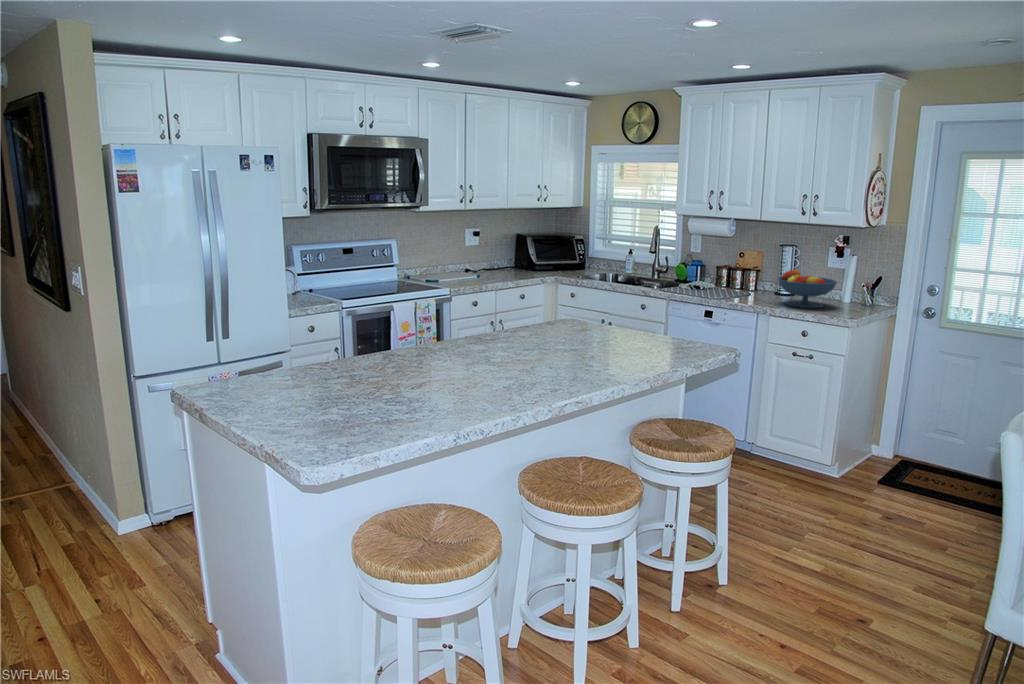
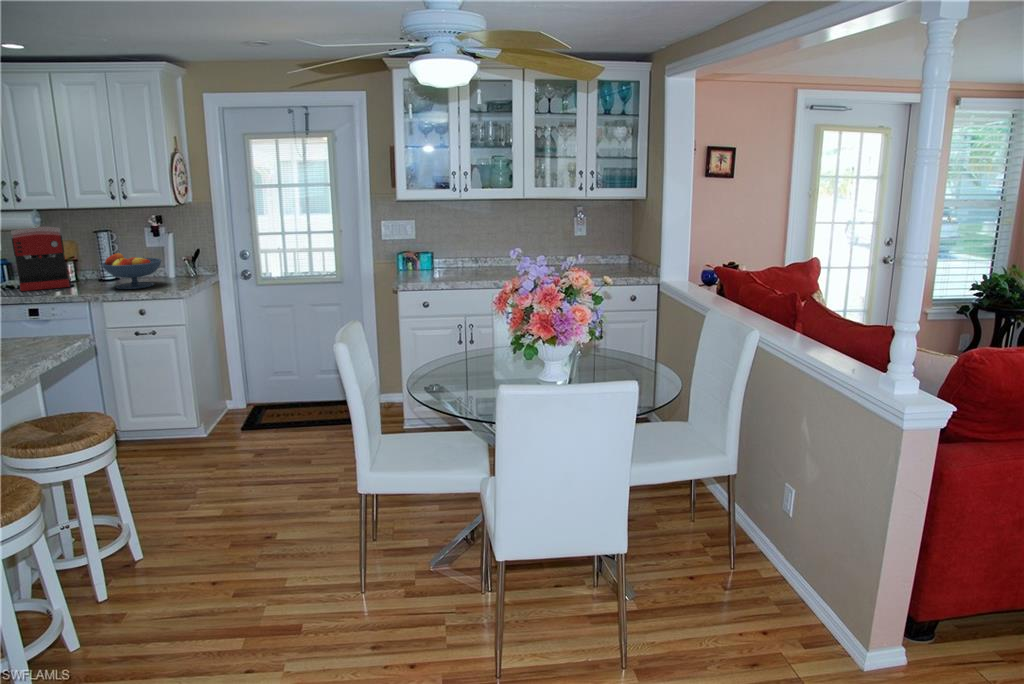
coffee maker: none [704,235,751,295] -> present [11,227,70,291]

